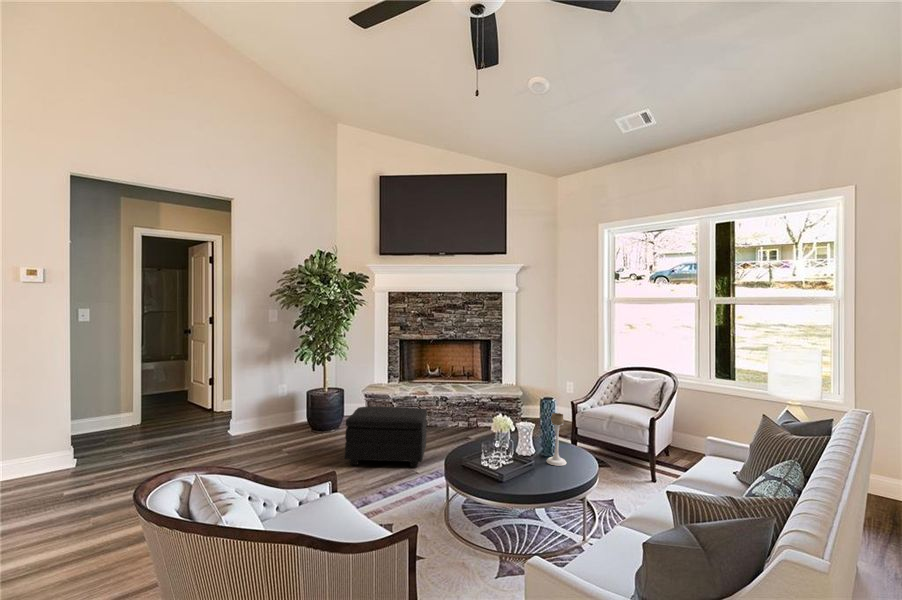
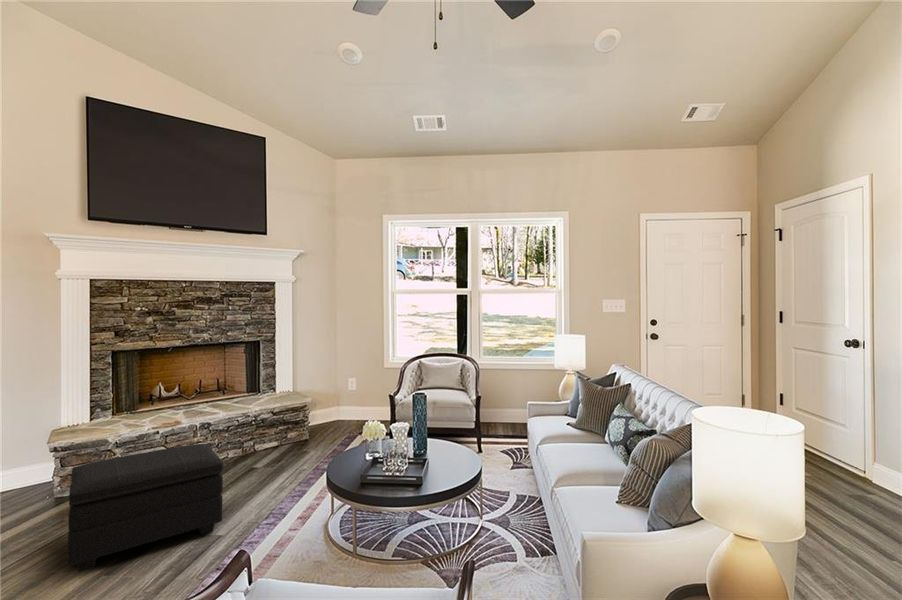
candle holder: present [547,413,567,466] -> none [435,408,458,469]

